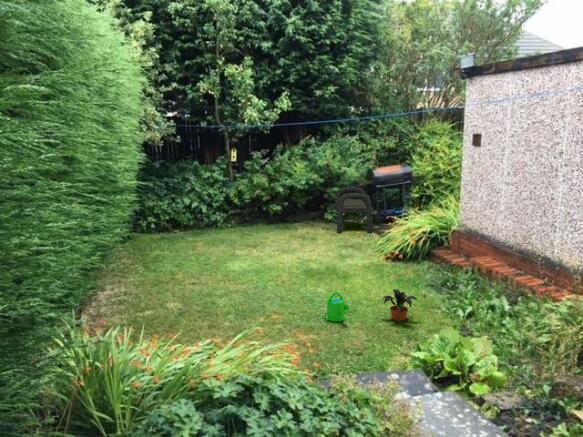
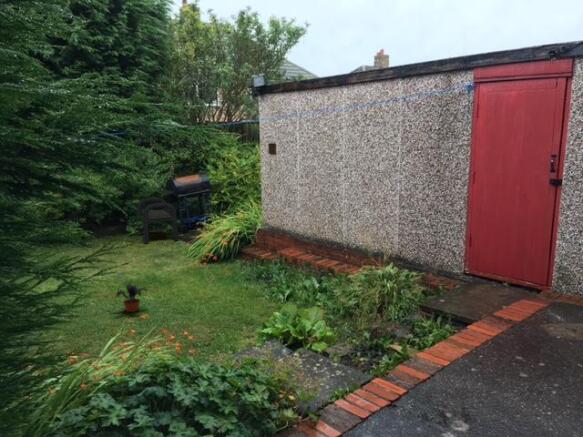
potted plant: present [382,289,417,321] -> present [117,284,146,312]
watering can: present [325,292,349,321] -> none [163,292,189,321]

